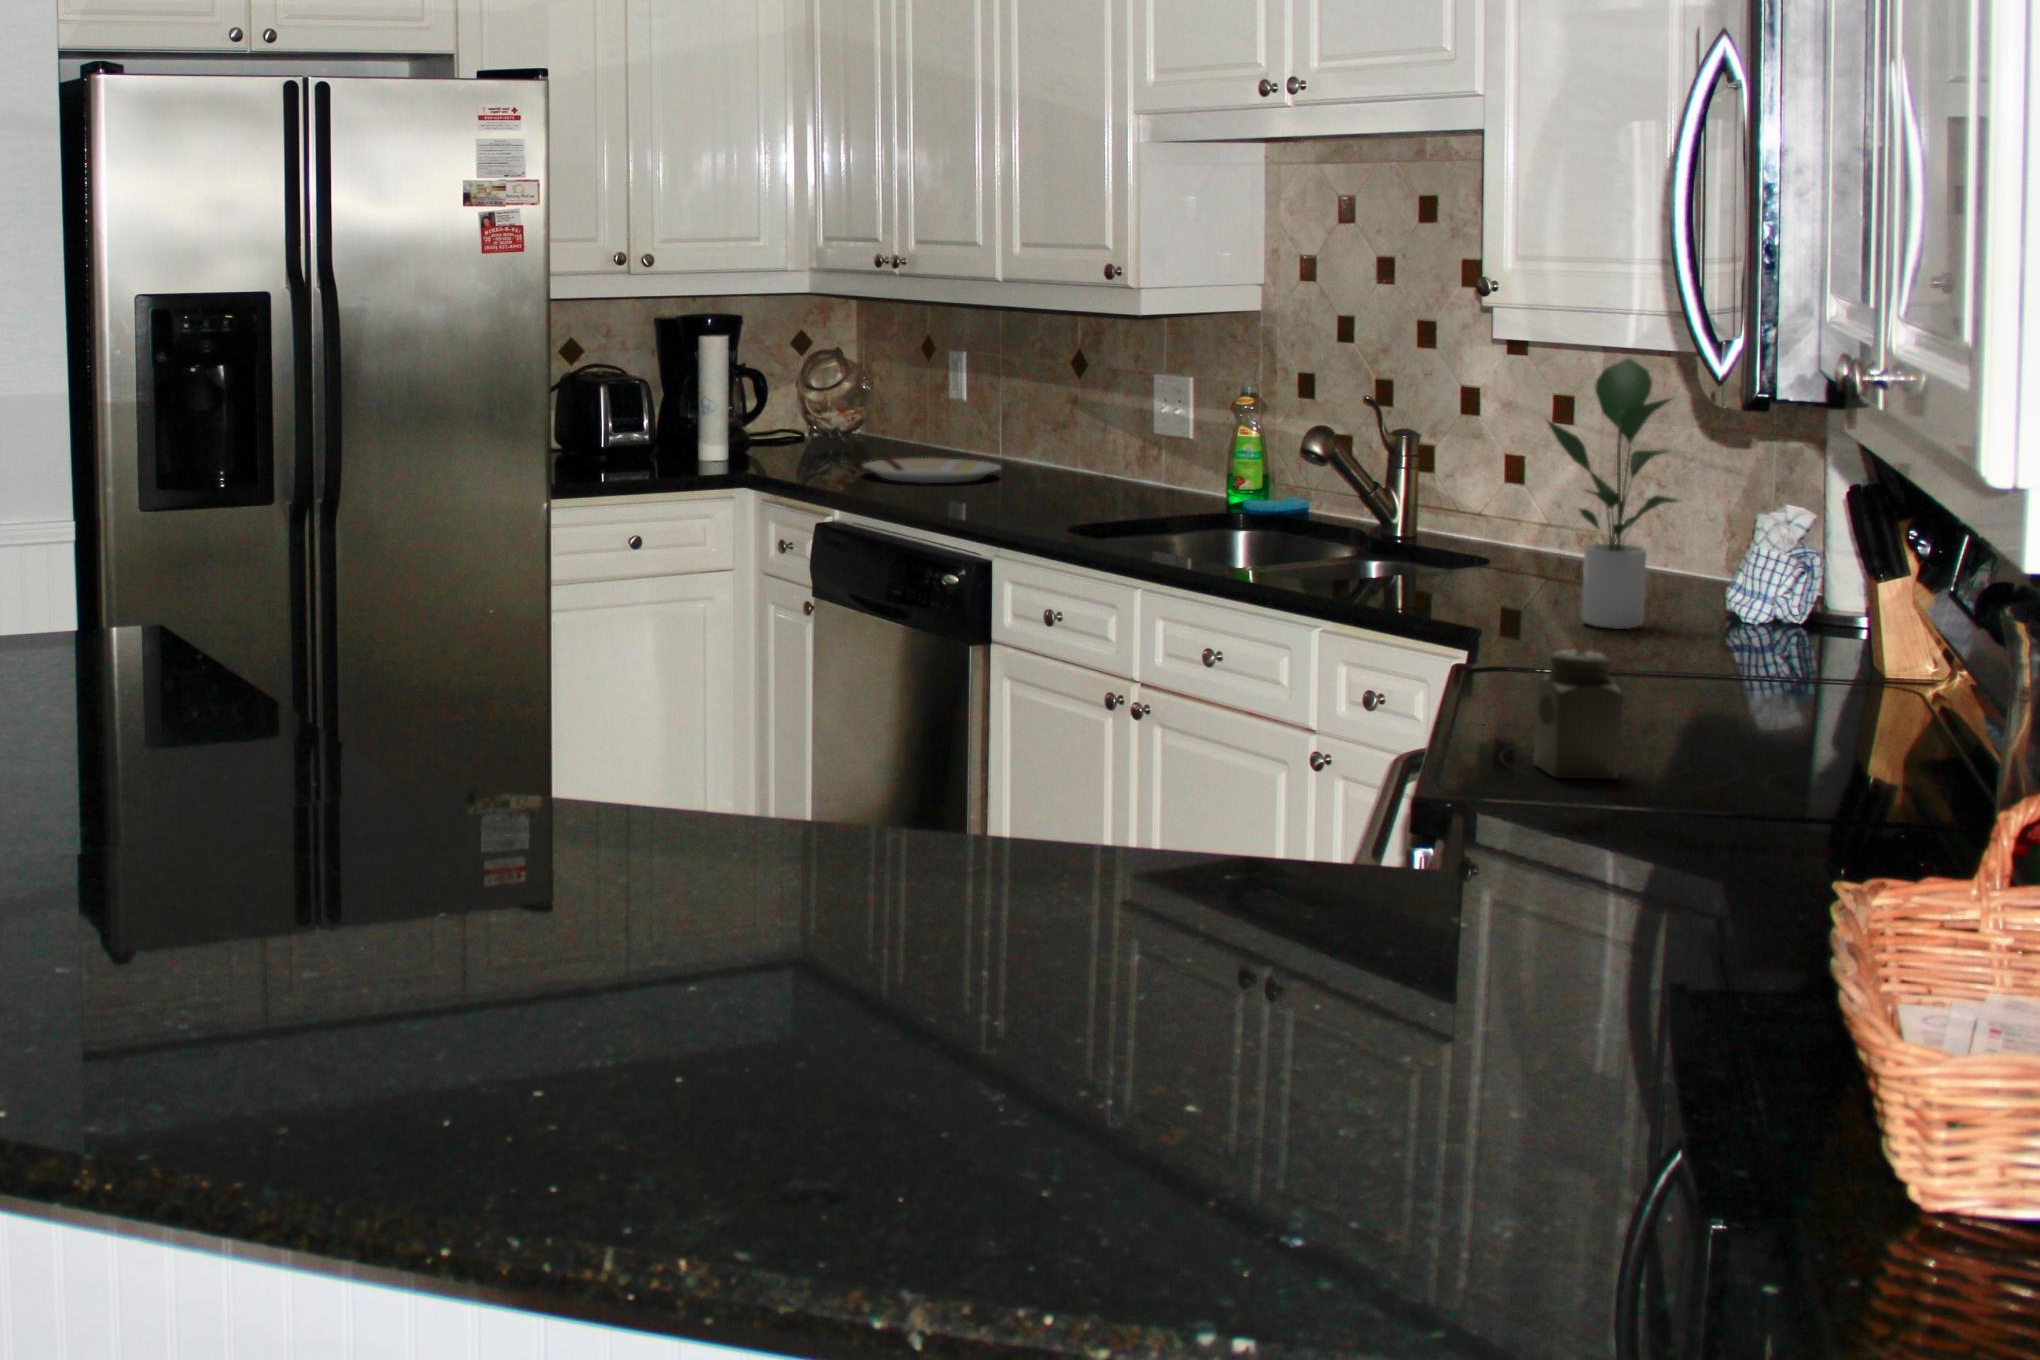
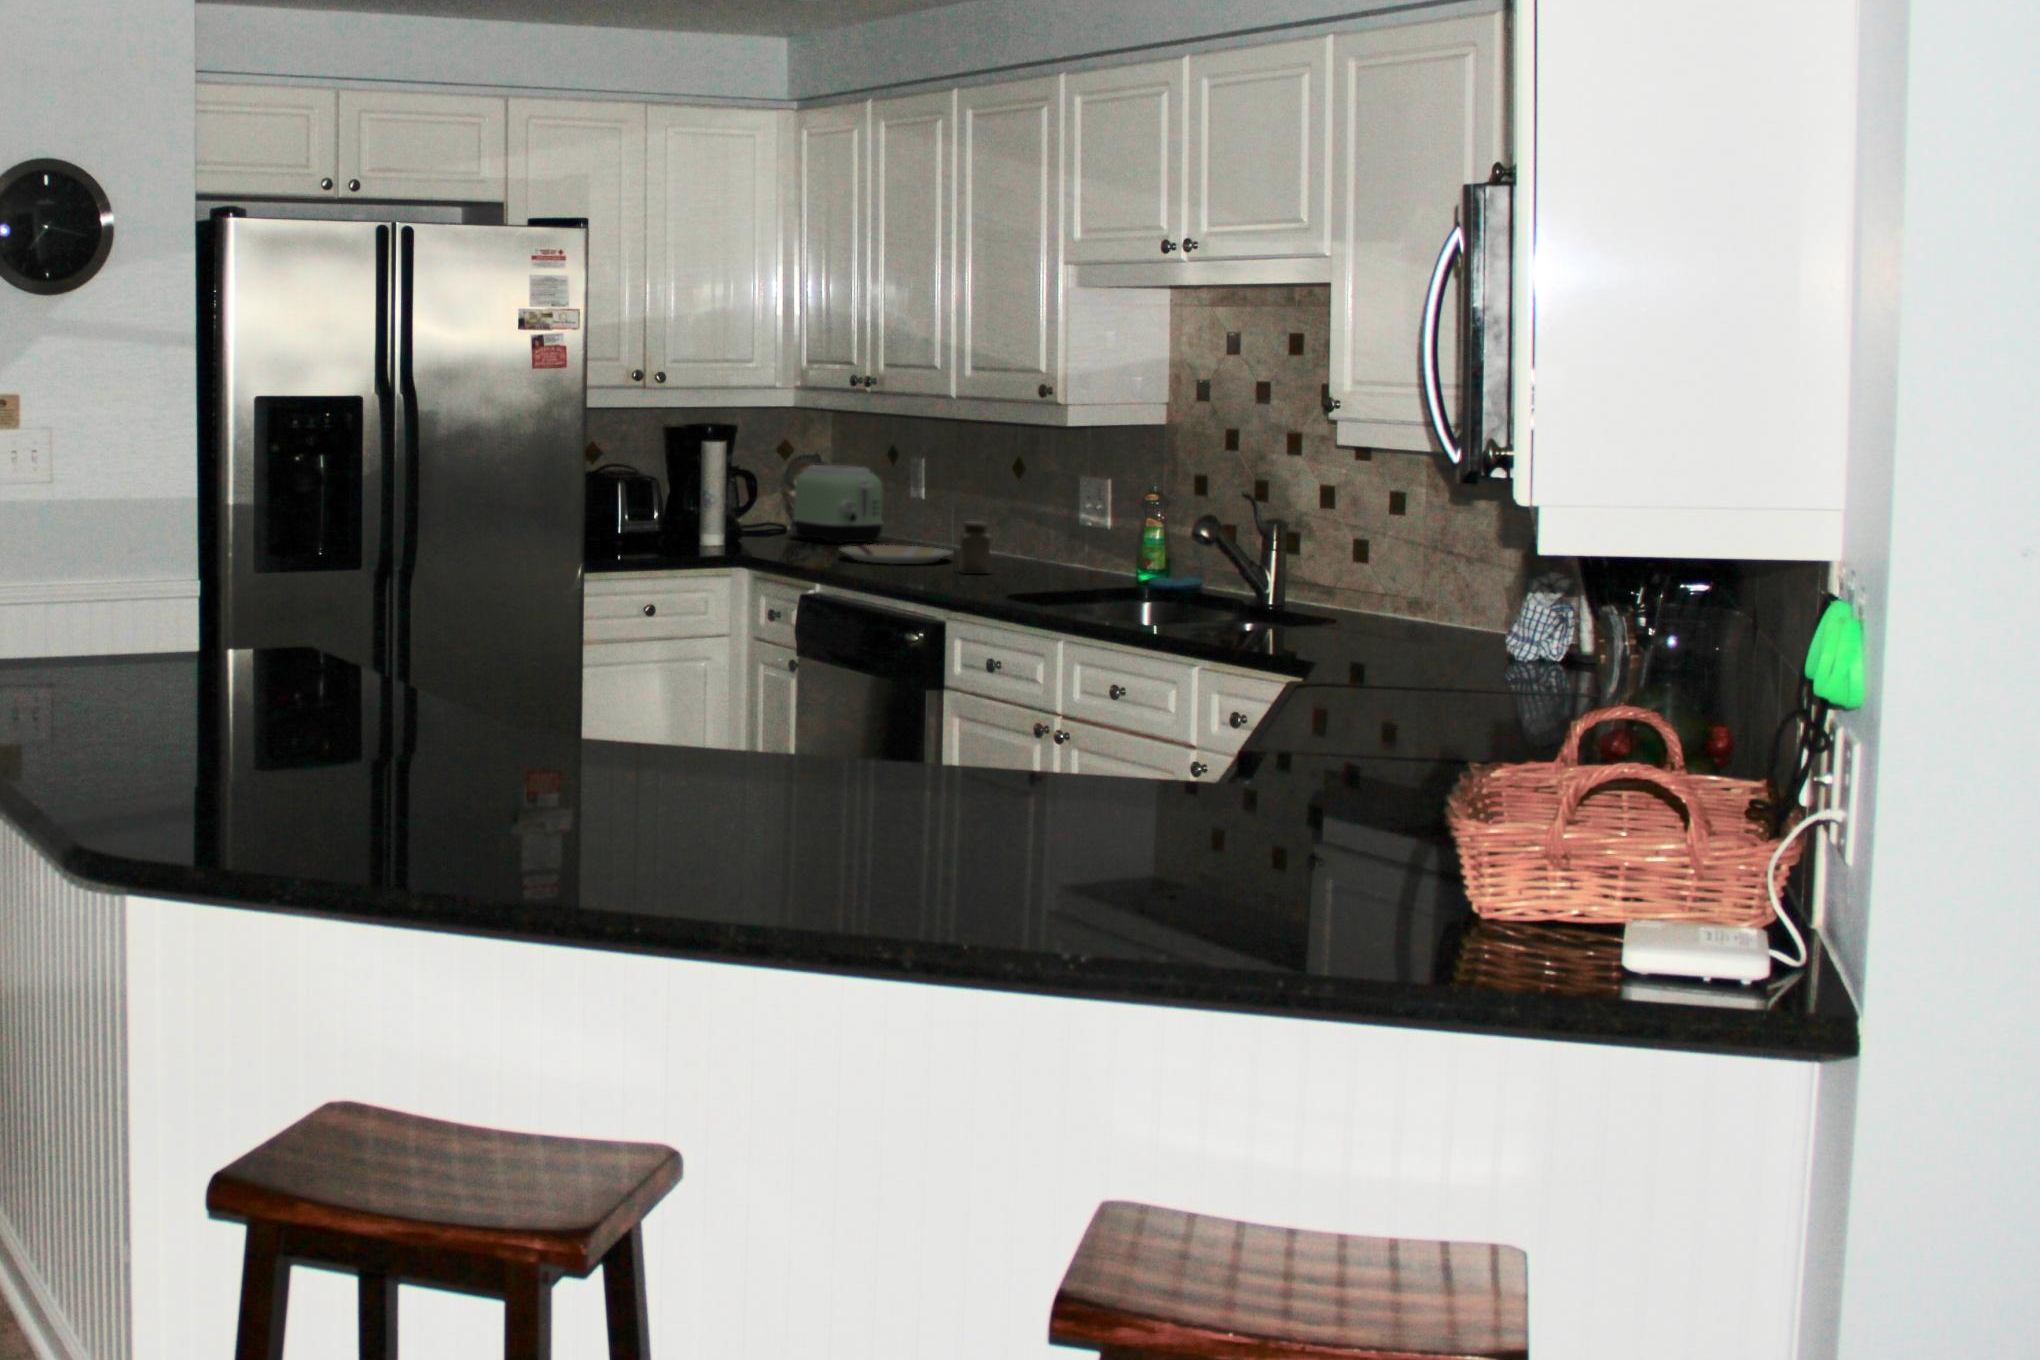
potted plant: present [1548,358,1678,629] -> none [1366,457,1471,664]
toaster: none [807,360,917,455] -> present [793,465,883,544]
salt shaker: present [1534,649,1623,779] -> present [959,521,990,574]

